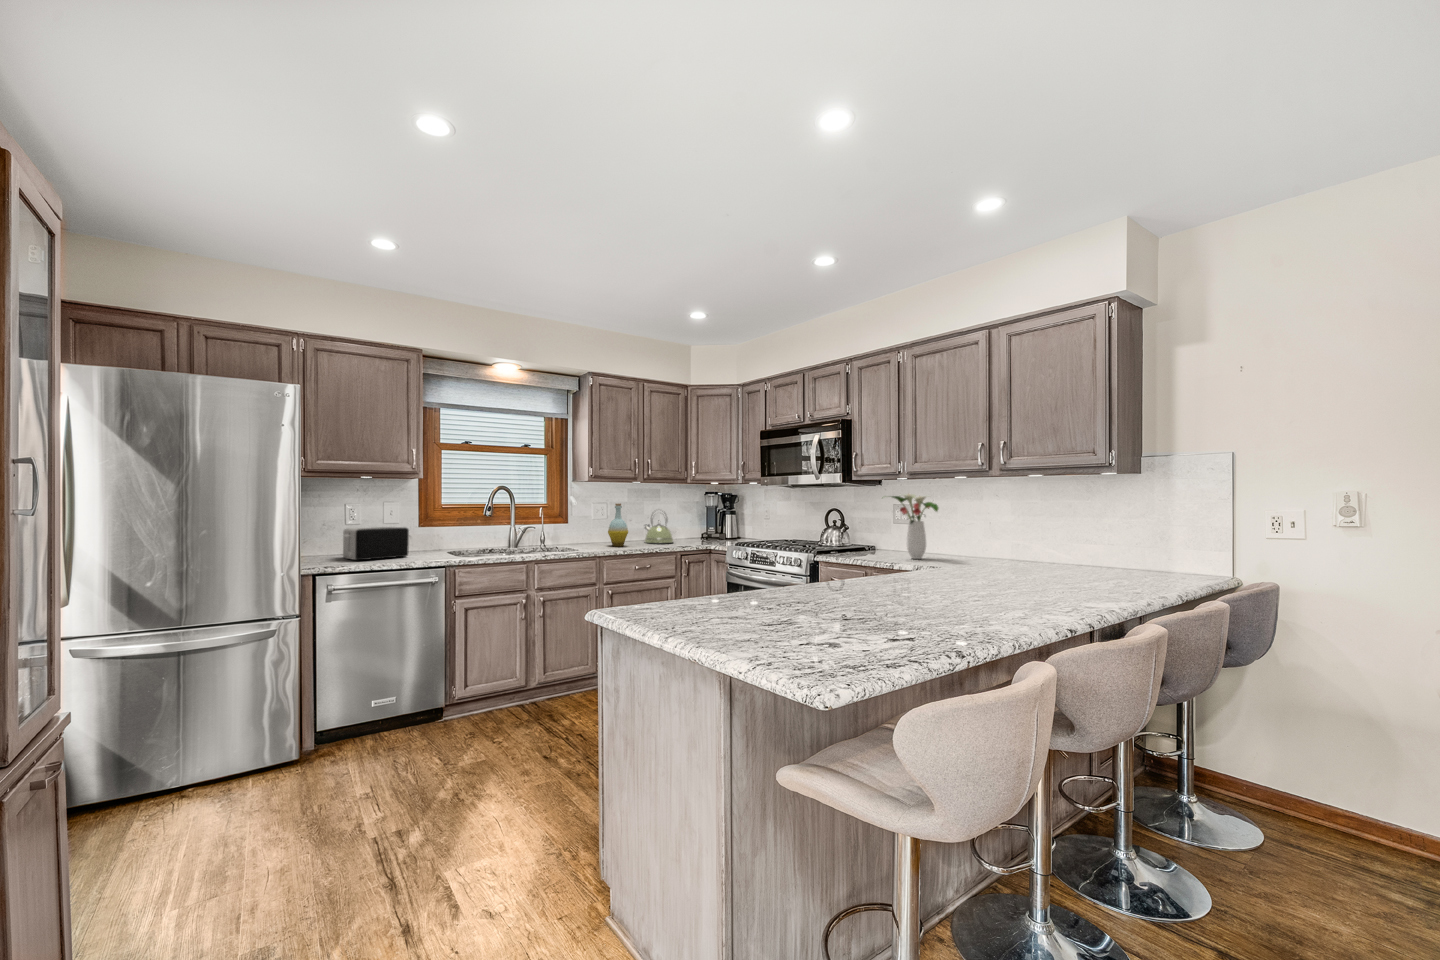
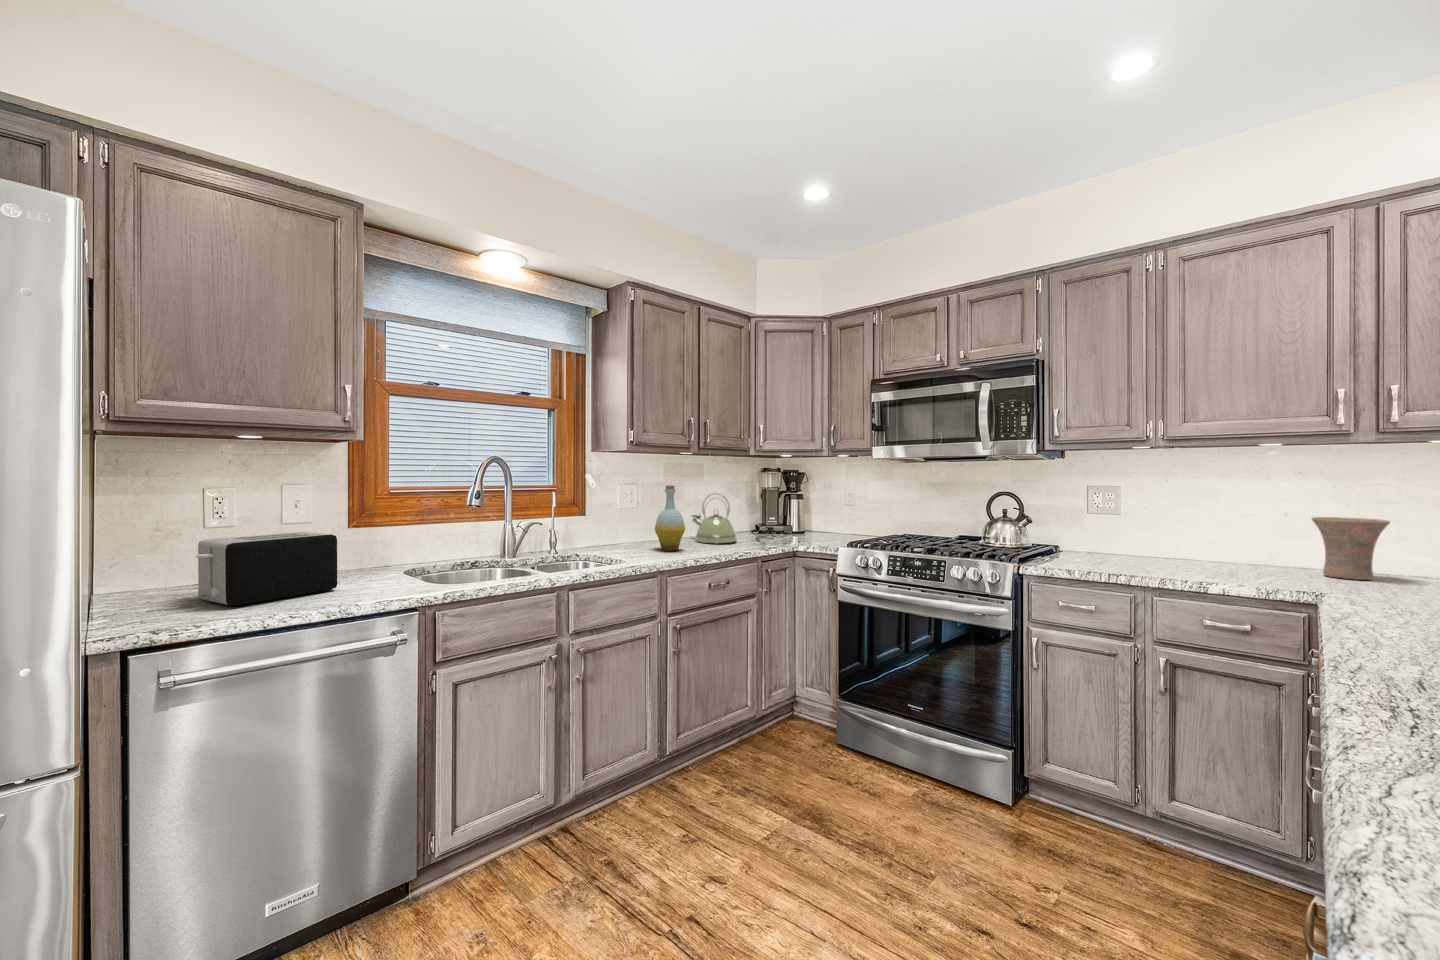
flower arrangement: present [892,494,938,559] -> none [1181,473,1303,580]
vase: none [987,521,1026,560] -> present [1312,517,1390,580]

